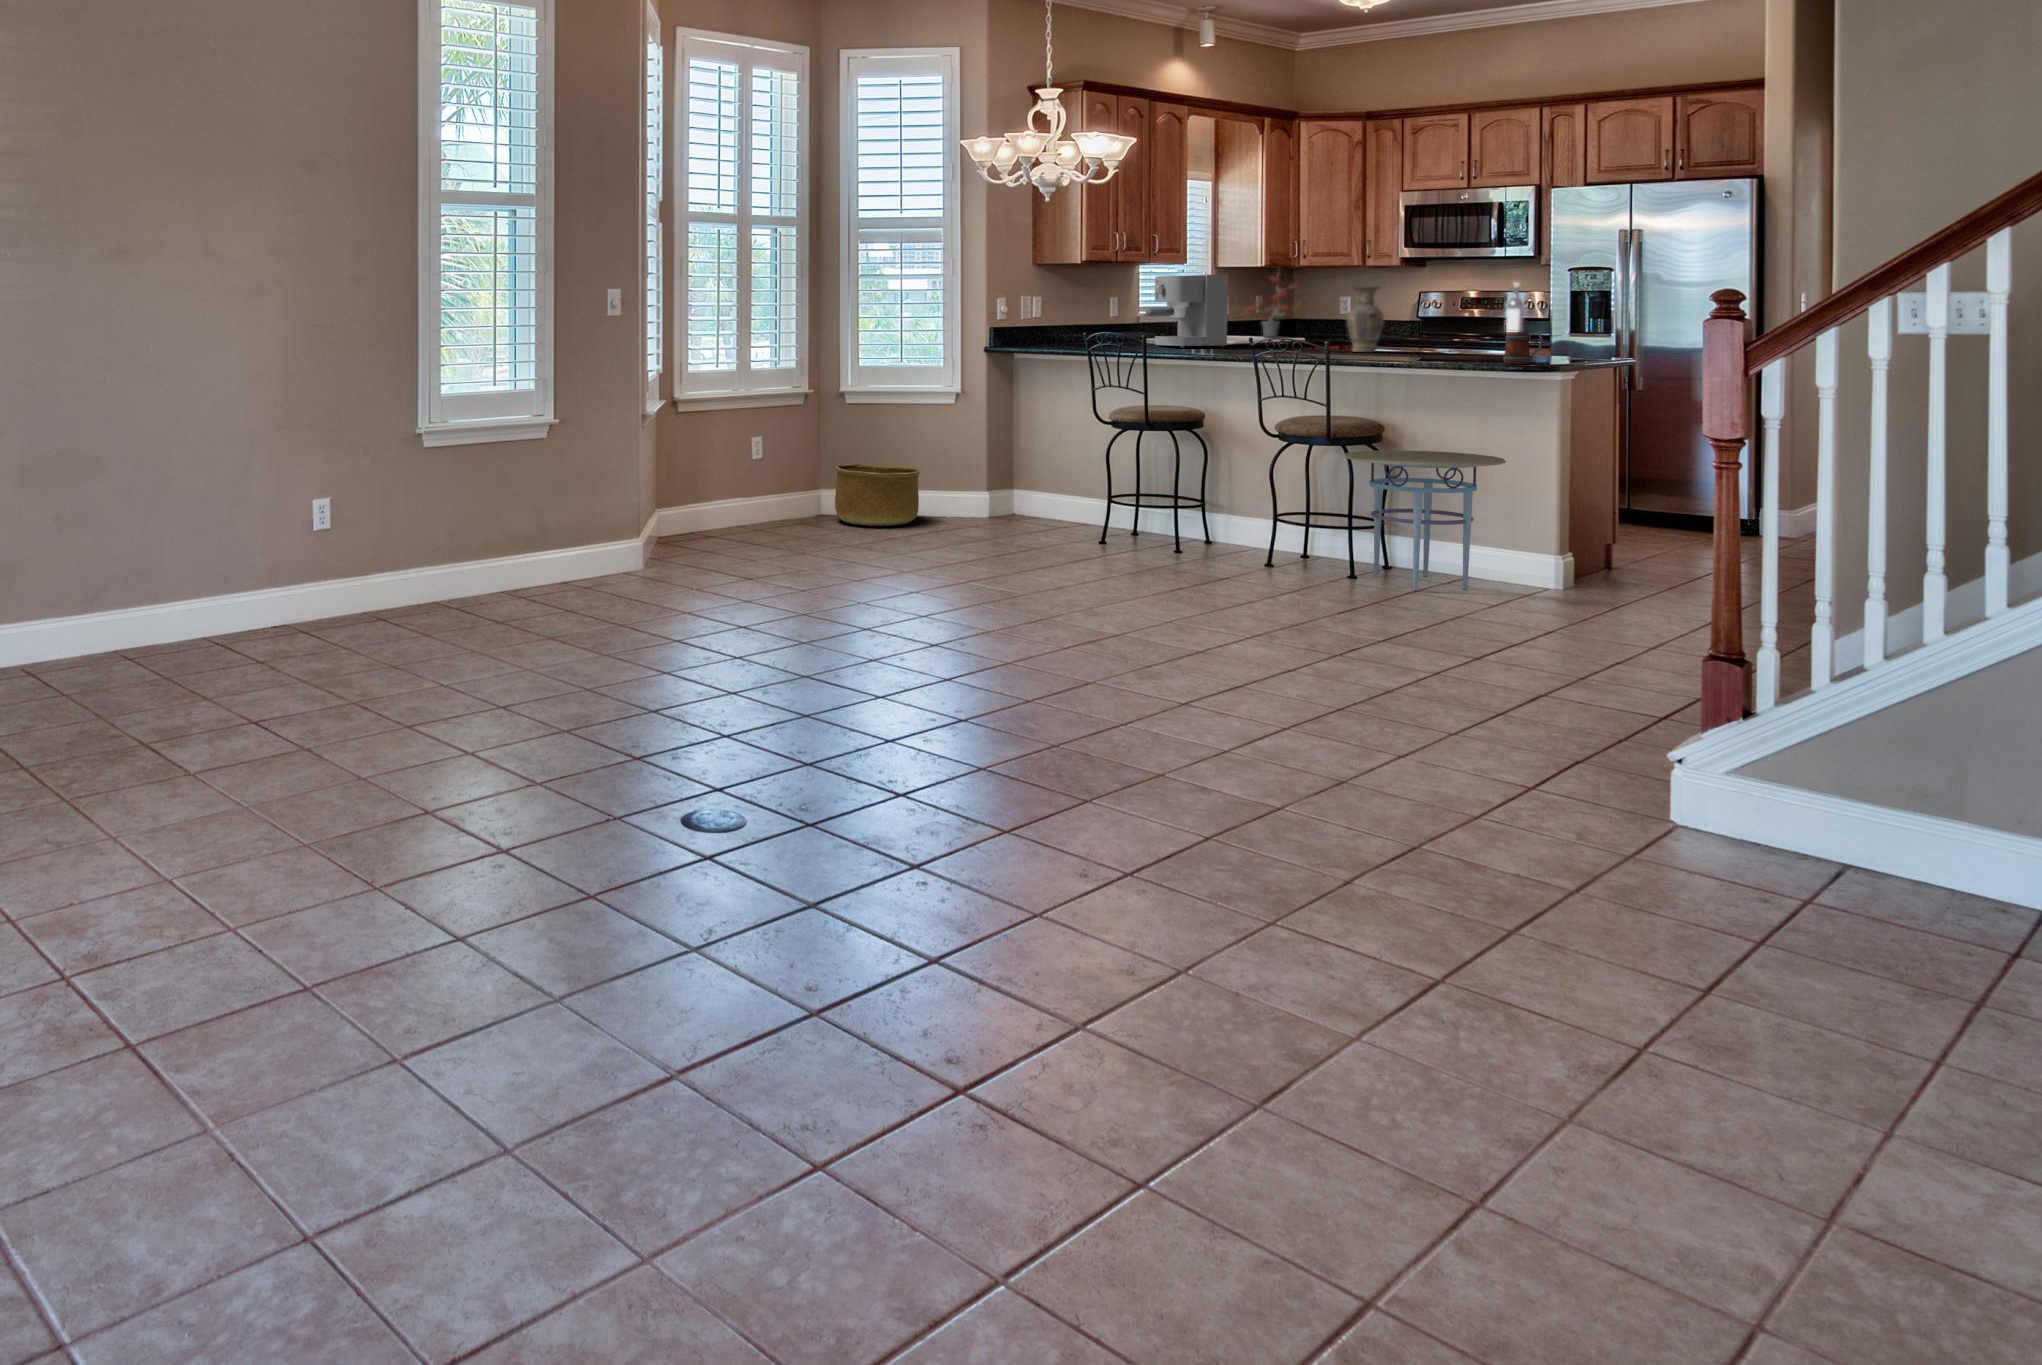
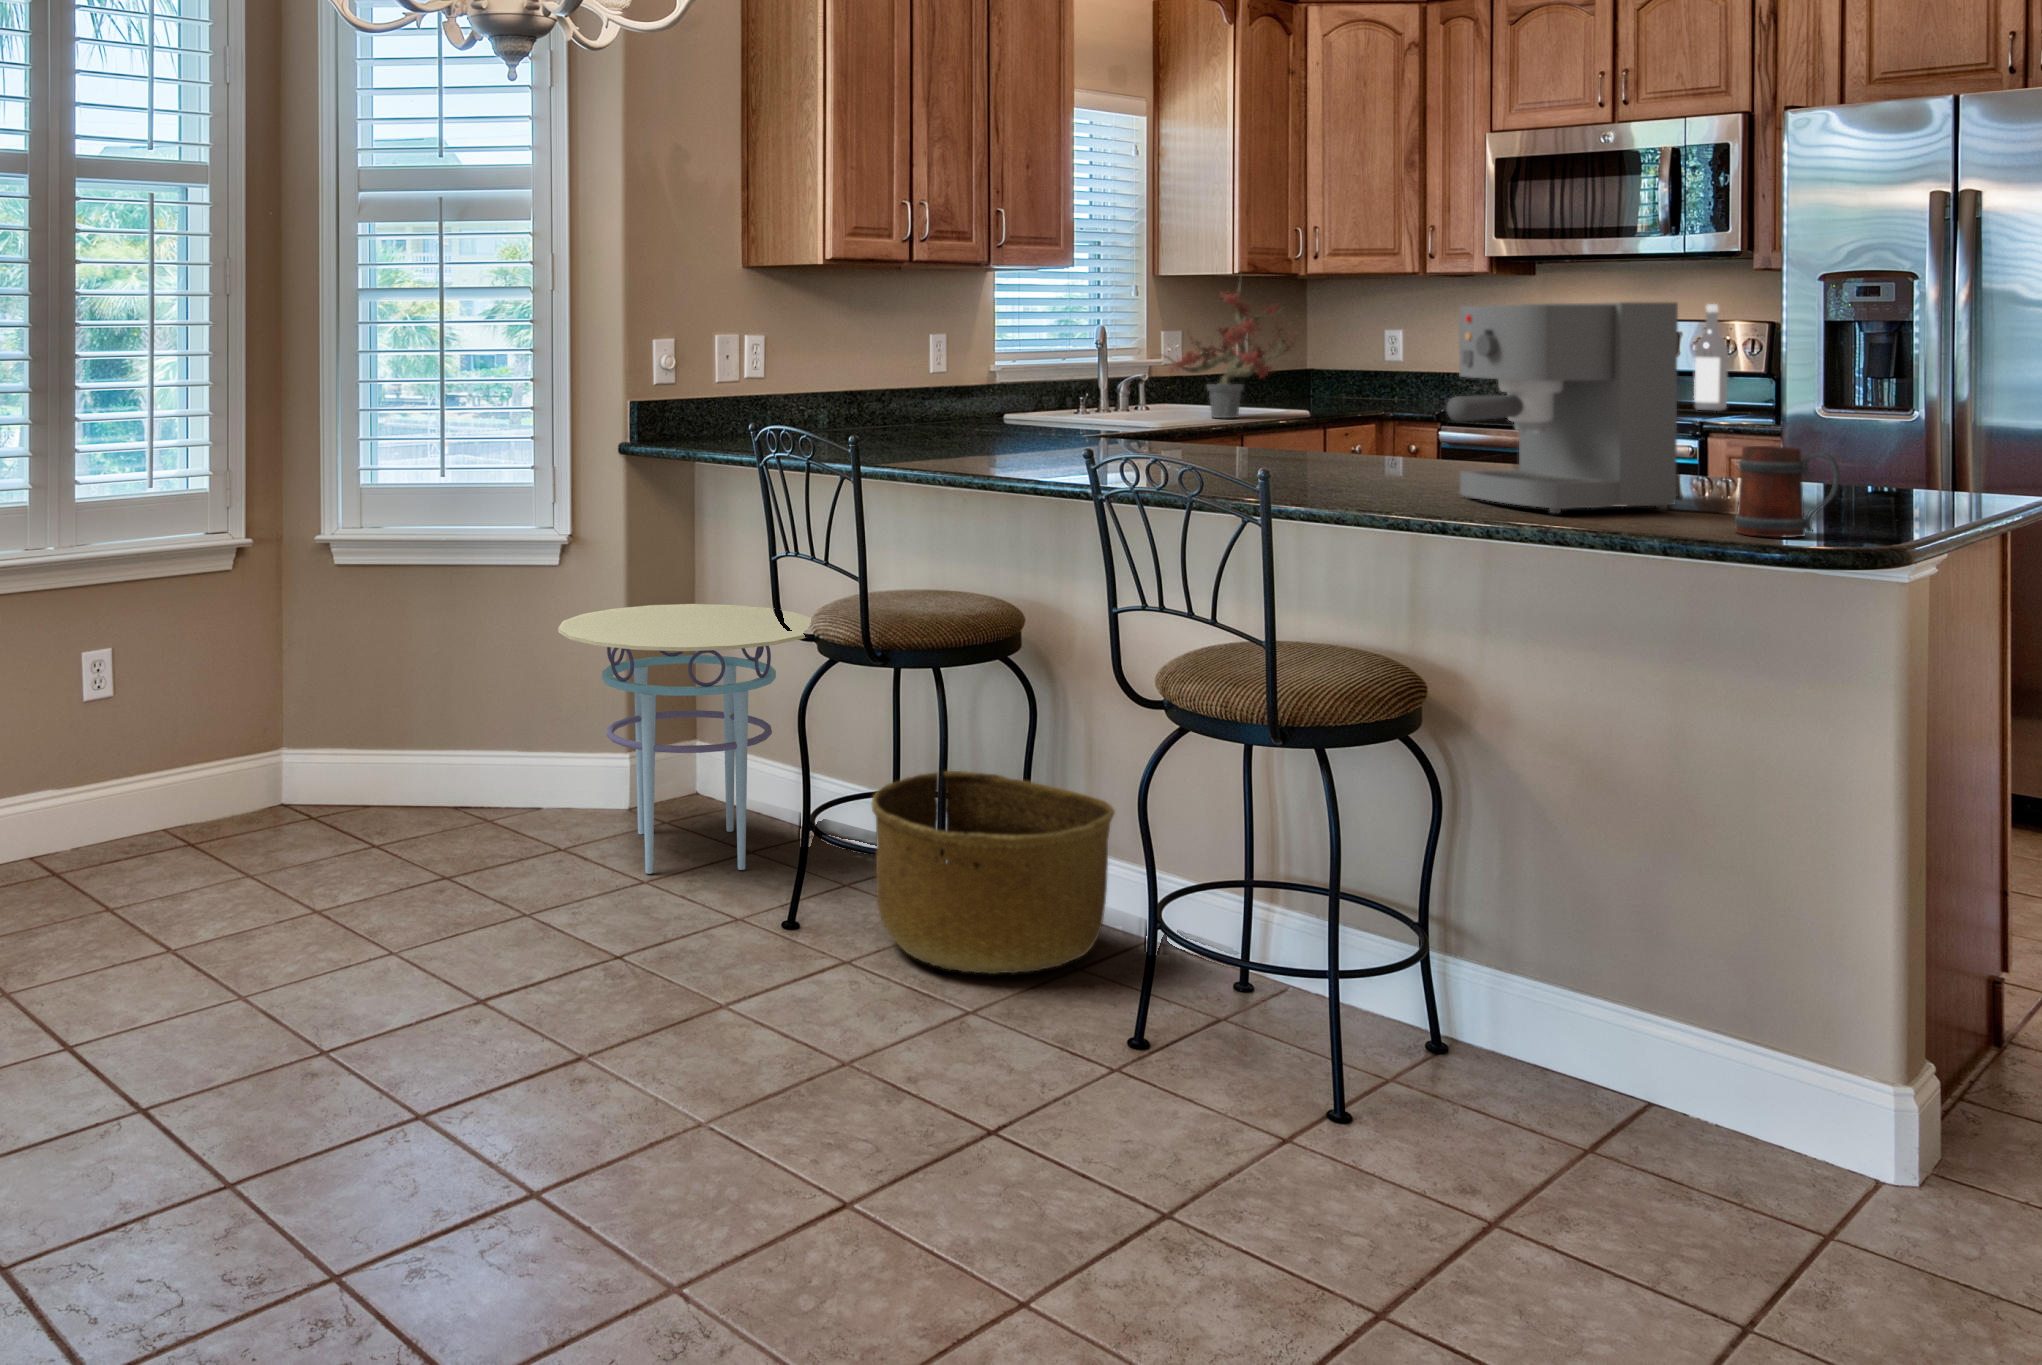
coffee maker: present [1146,275,1228,348] -> present [1447,302,1678,513]
vase: present [1347,286,1384,352] -> none [1350,320,1435,479]
side table: present [1345,450,1506,591] -> present [558,604,811,874]
basket: present [835,464,920,526] -> present [872,771,1115,974]

